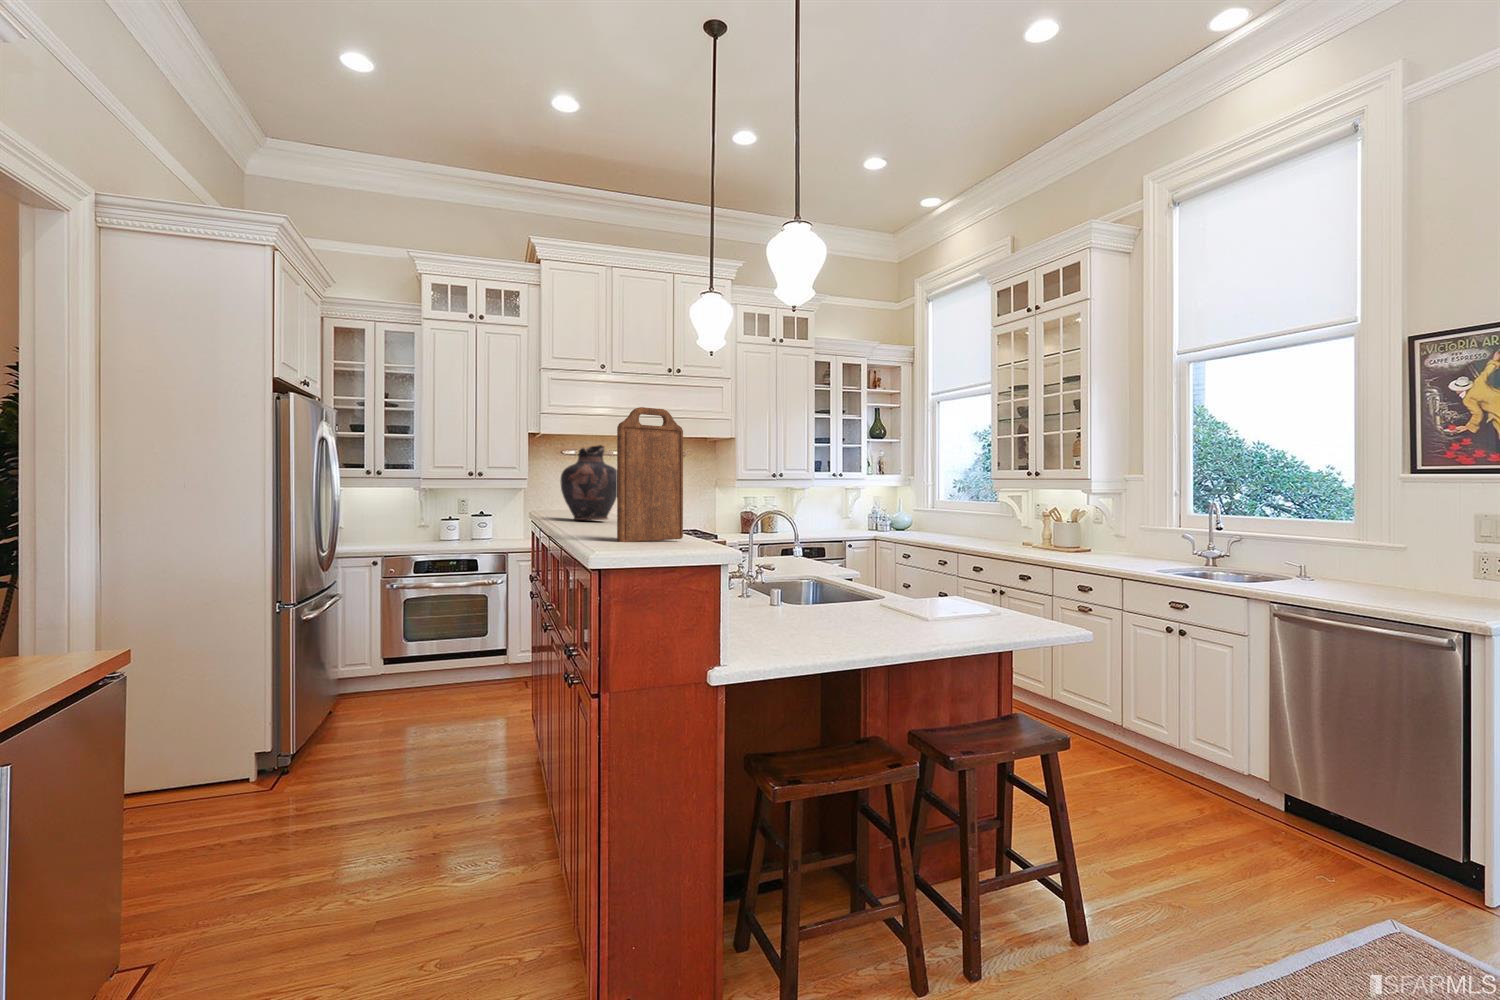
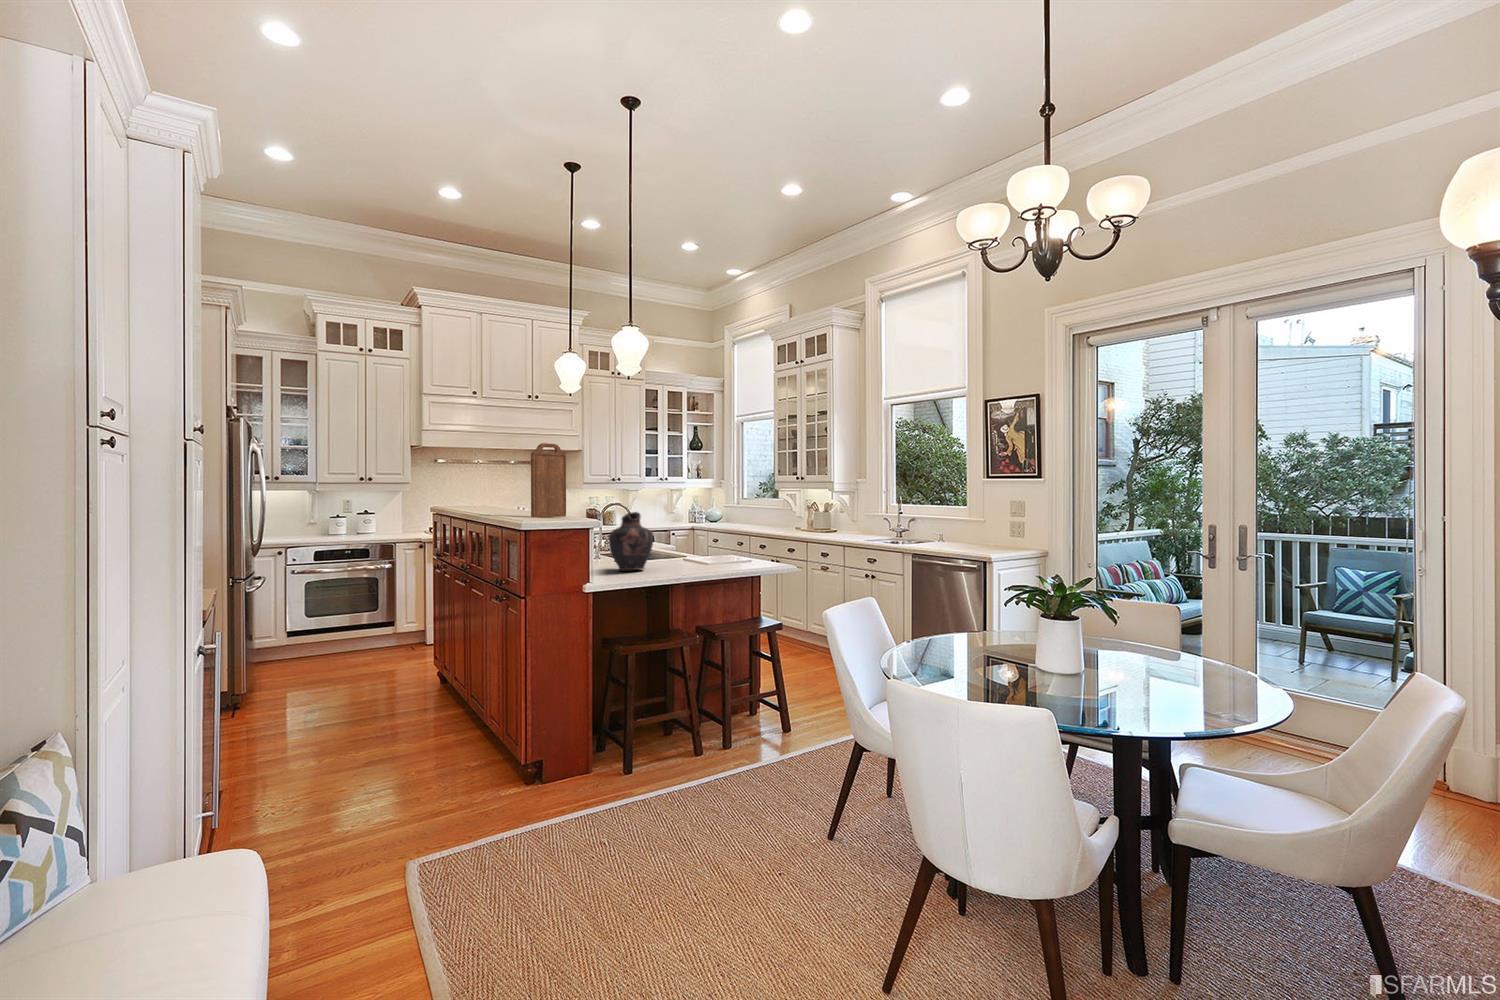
vase: present [560,445,617,520] -> present [609,512,654,570]

